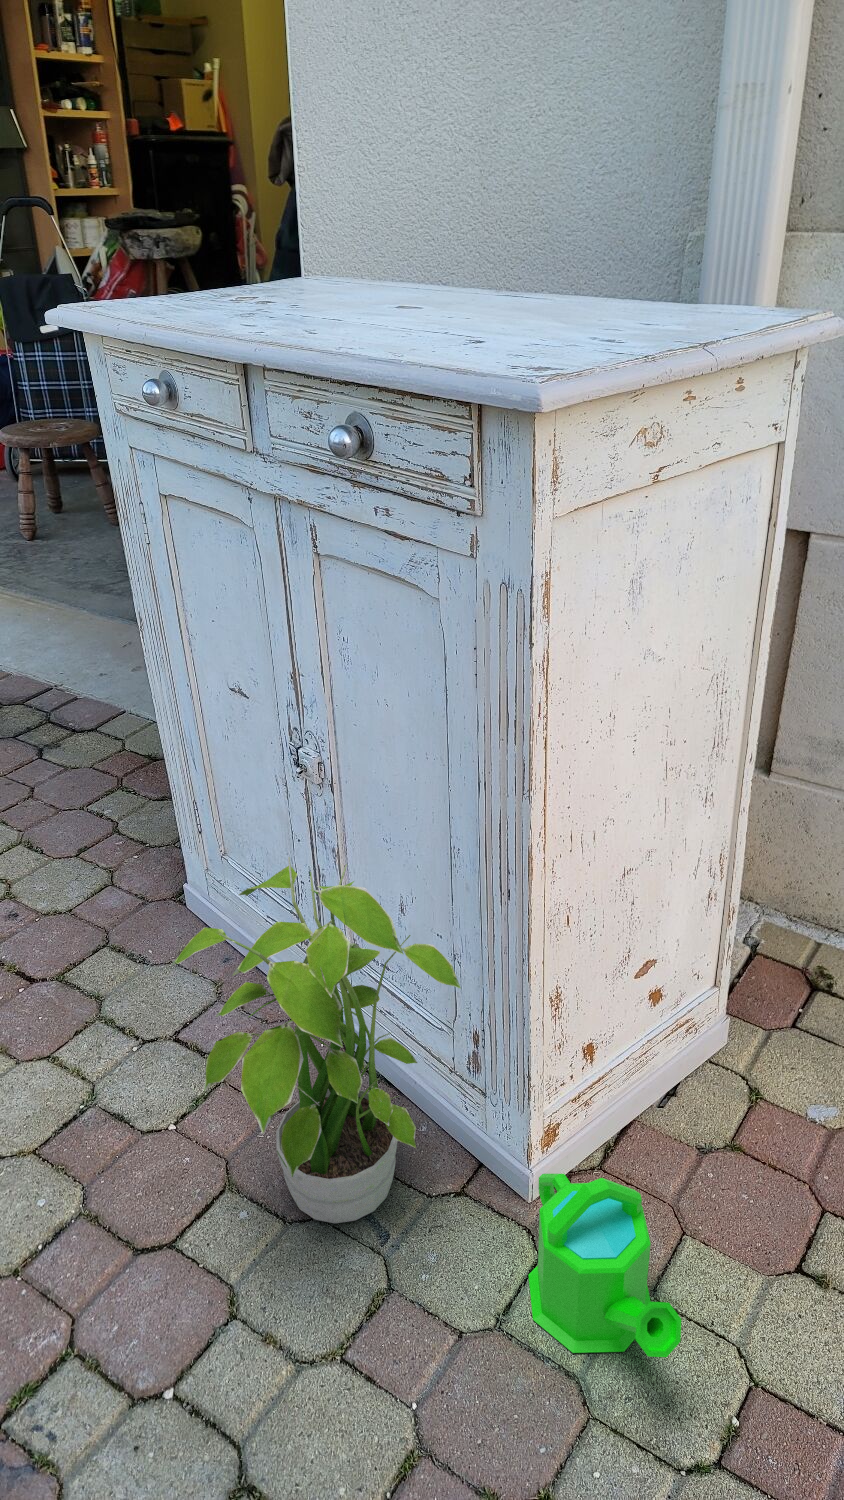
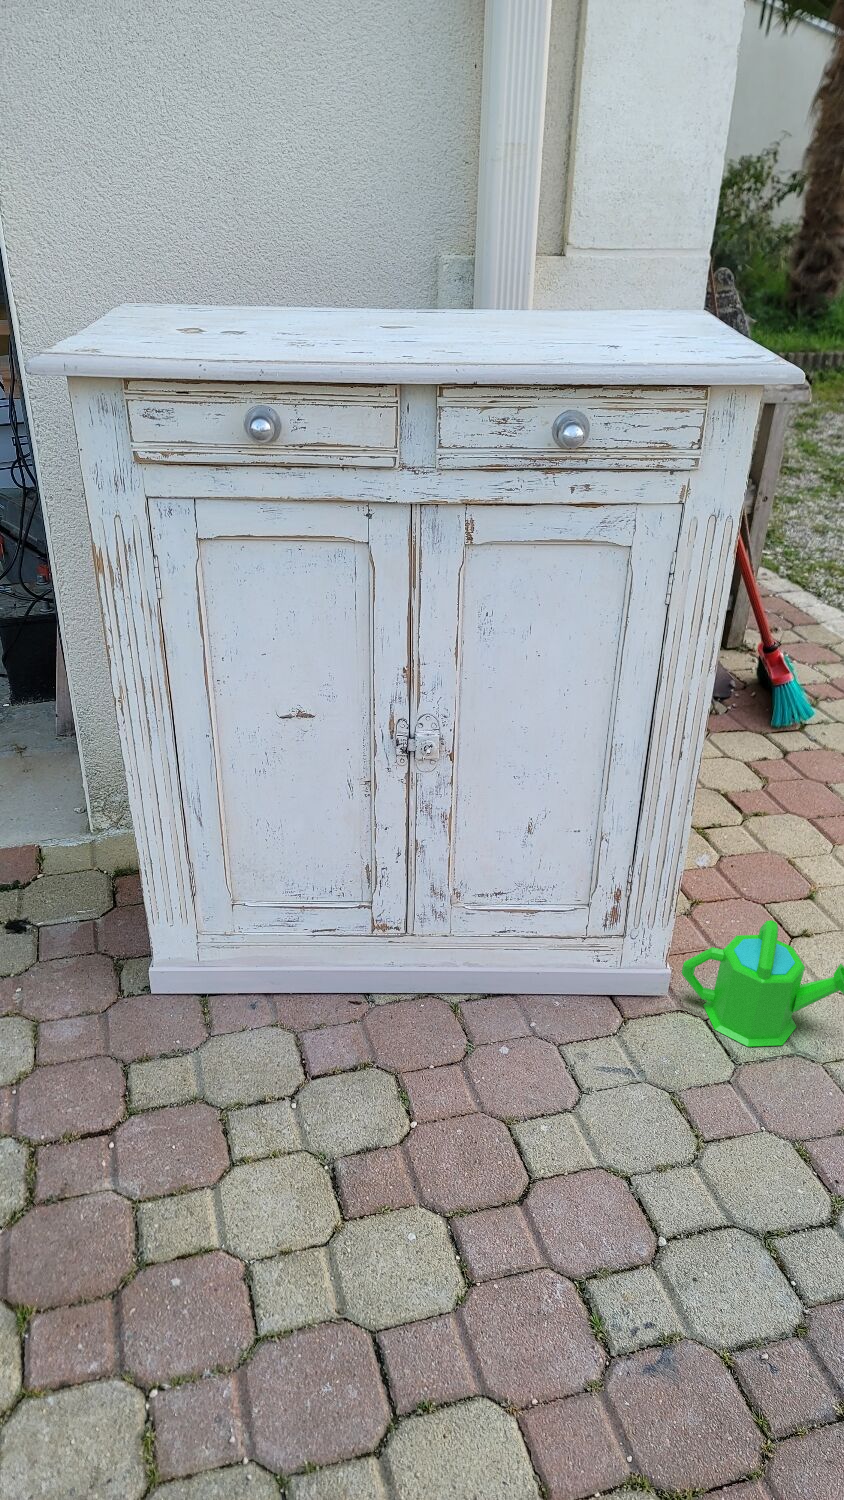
potted plant: present [171,857,461,1223] -> none [465,786,675,1095]

